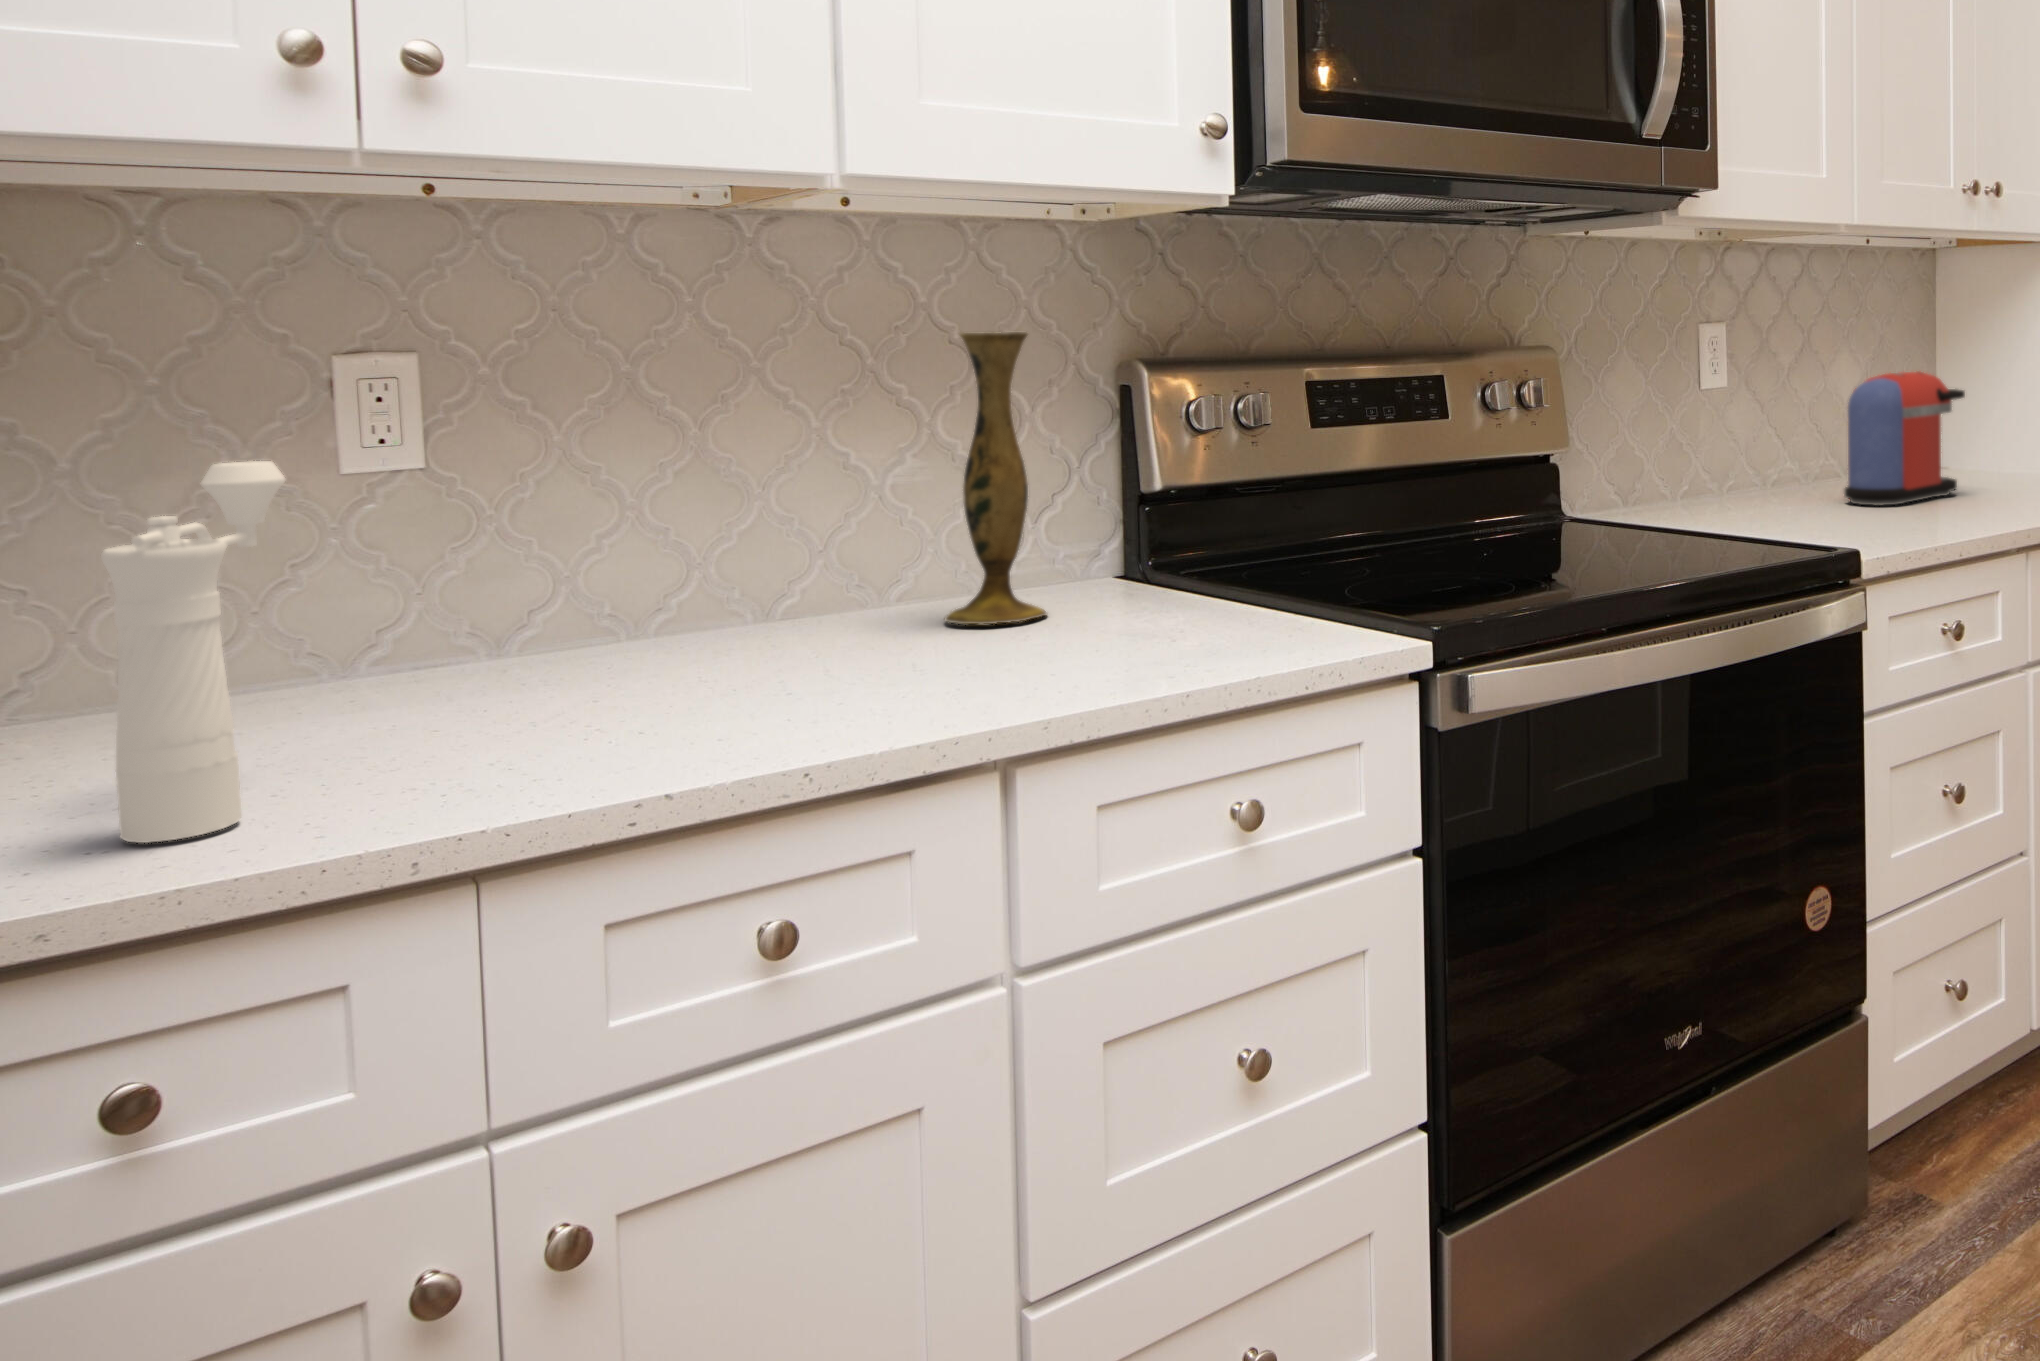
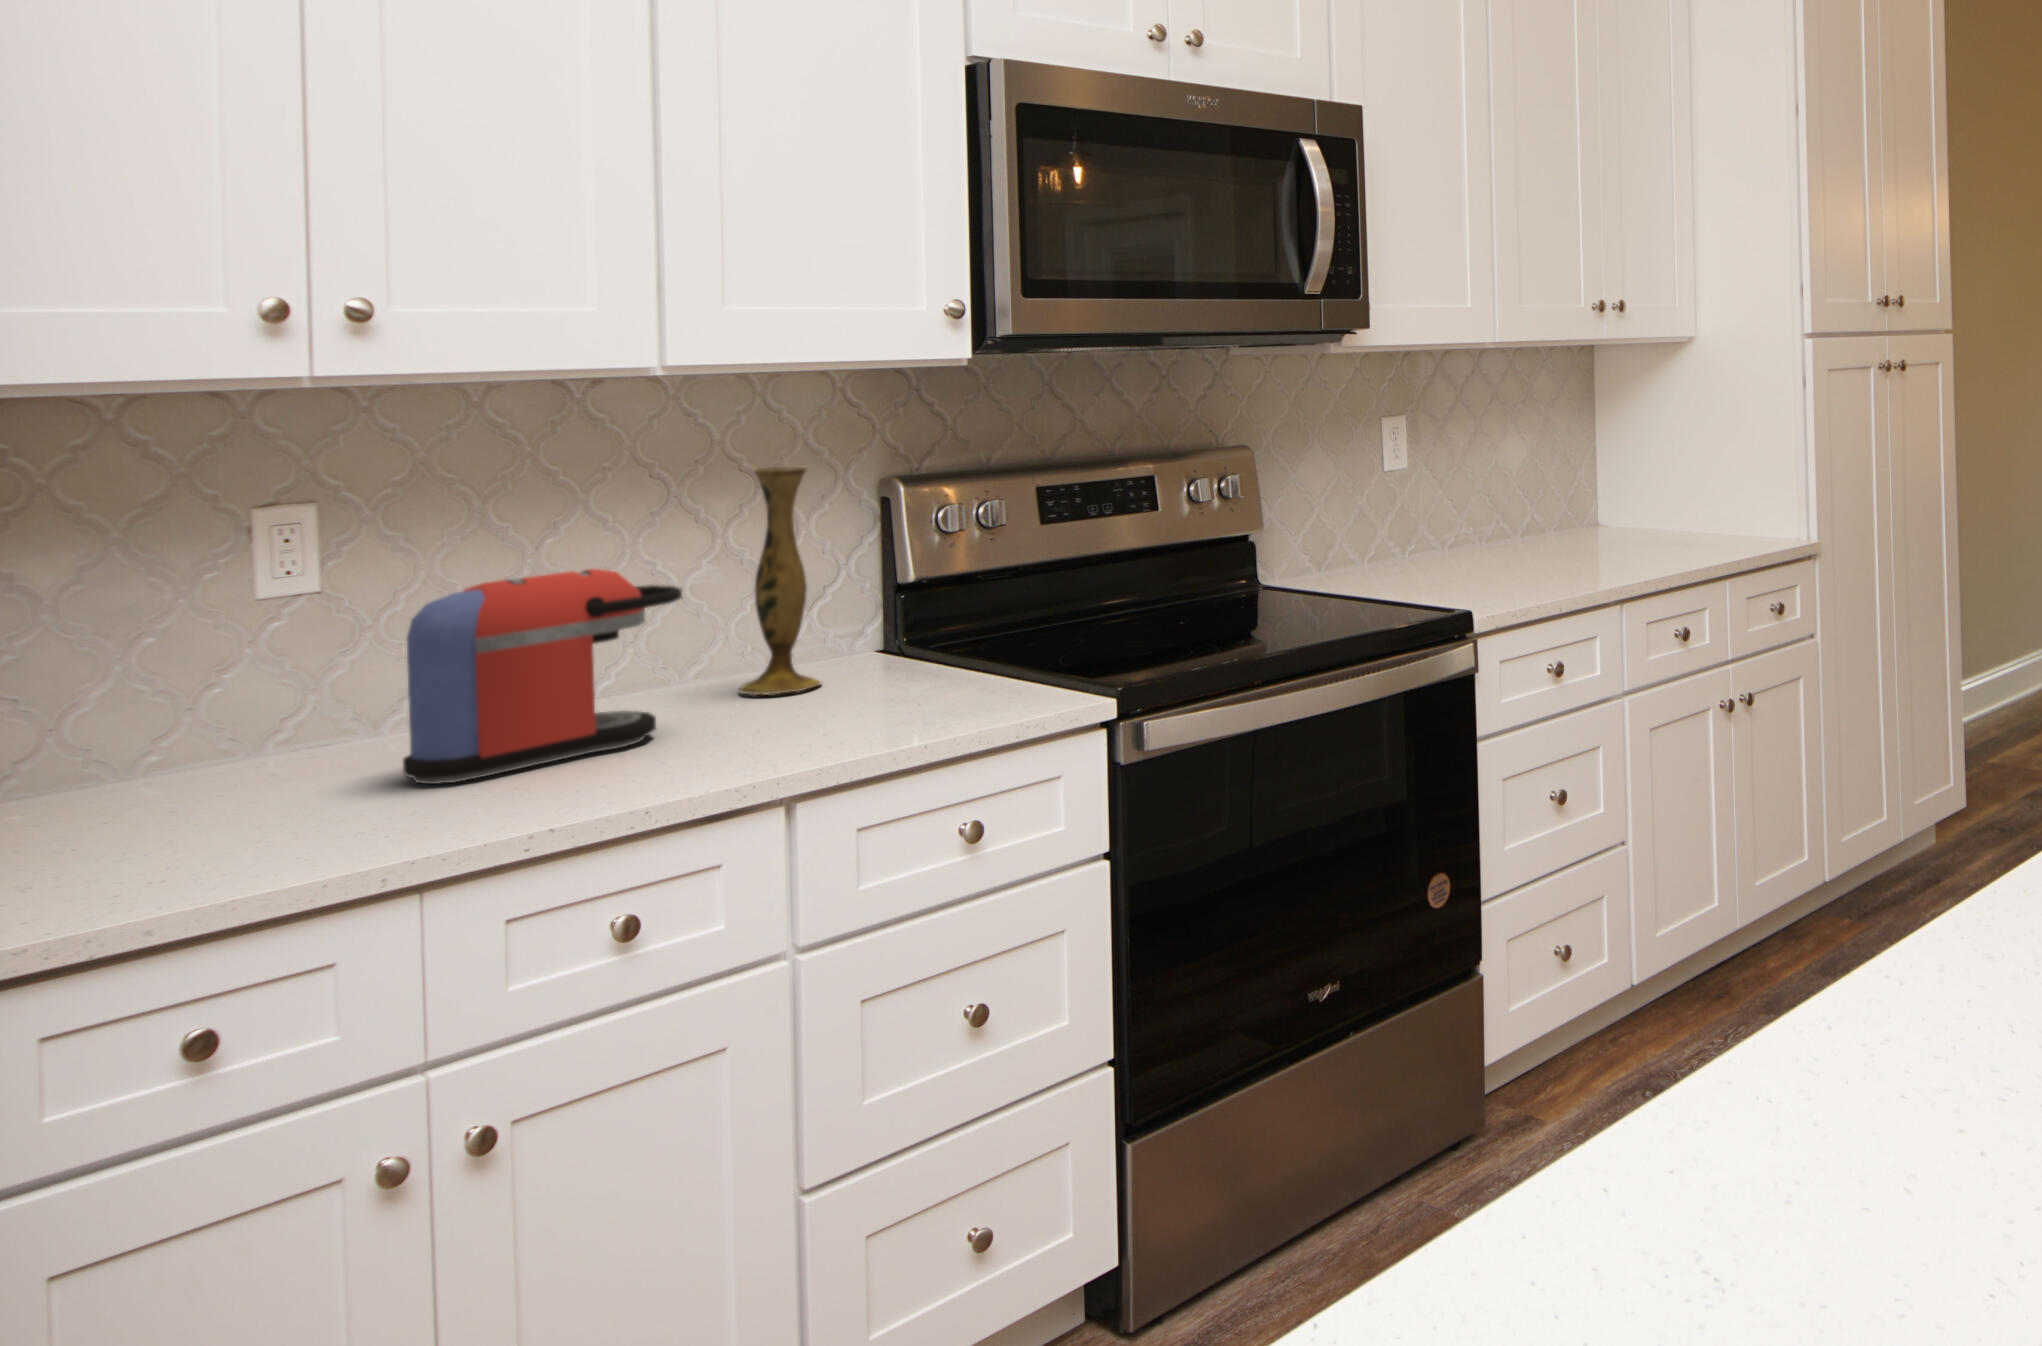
coffee maker: present [1844,372,1965,505] -> present [403,569,682,784]
pepper mill: present [101,461,285,843] -> none [159,605,267,875]

